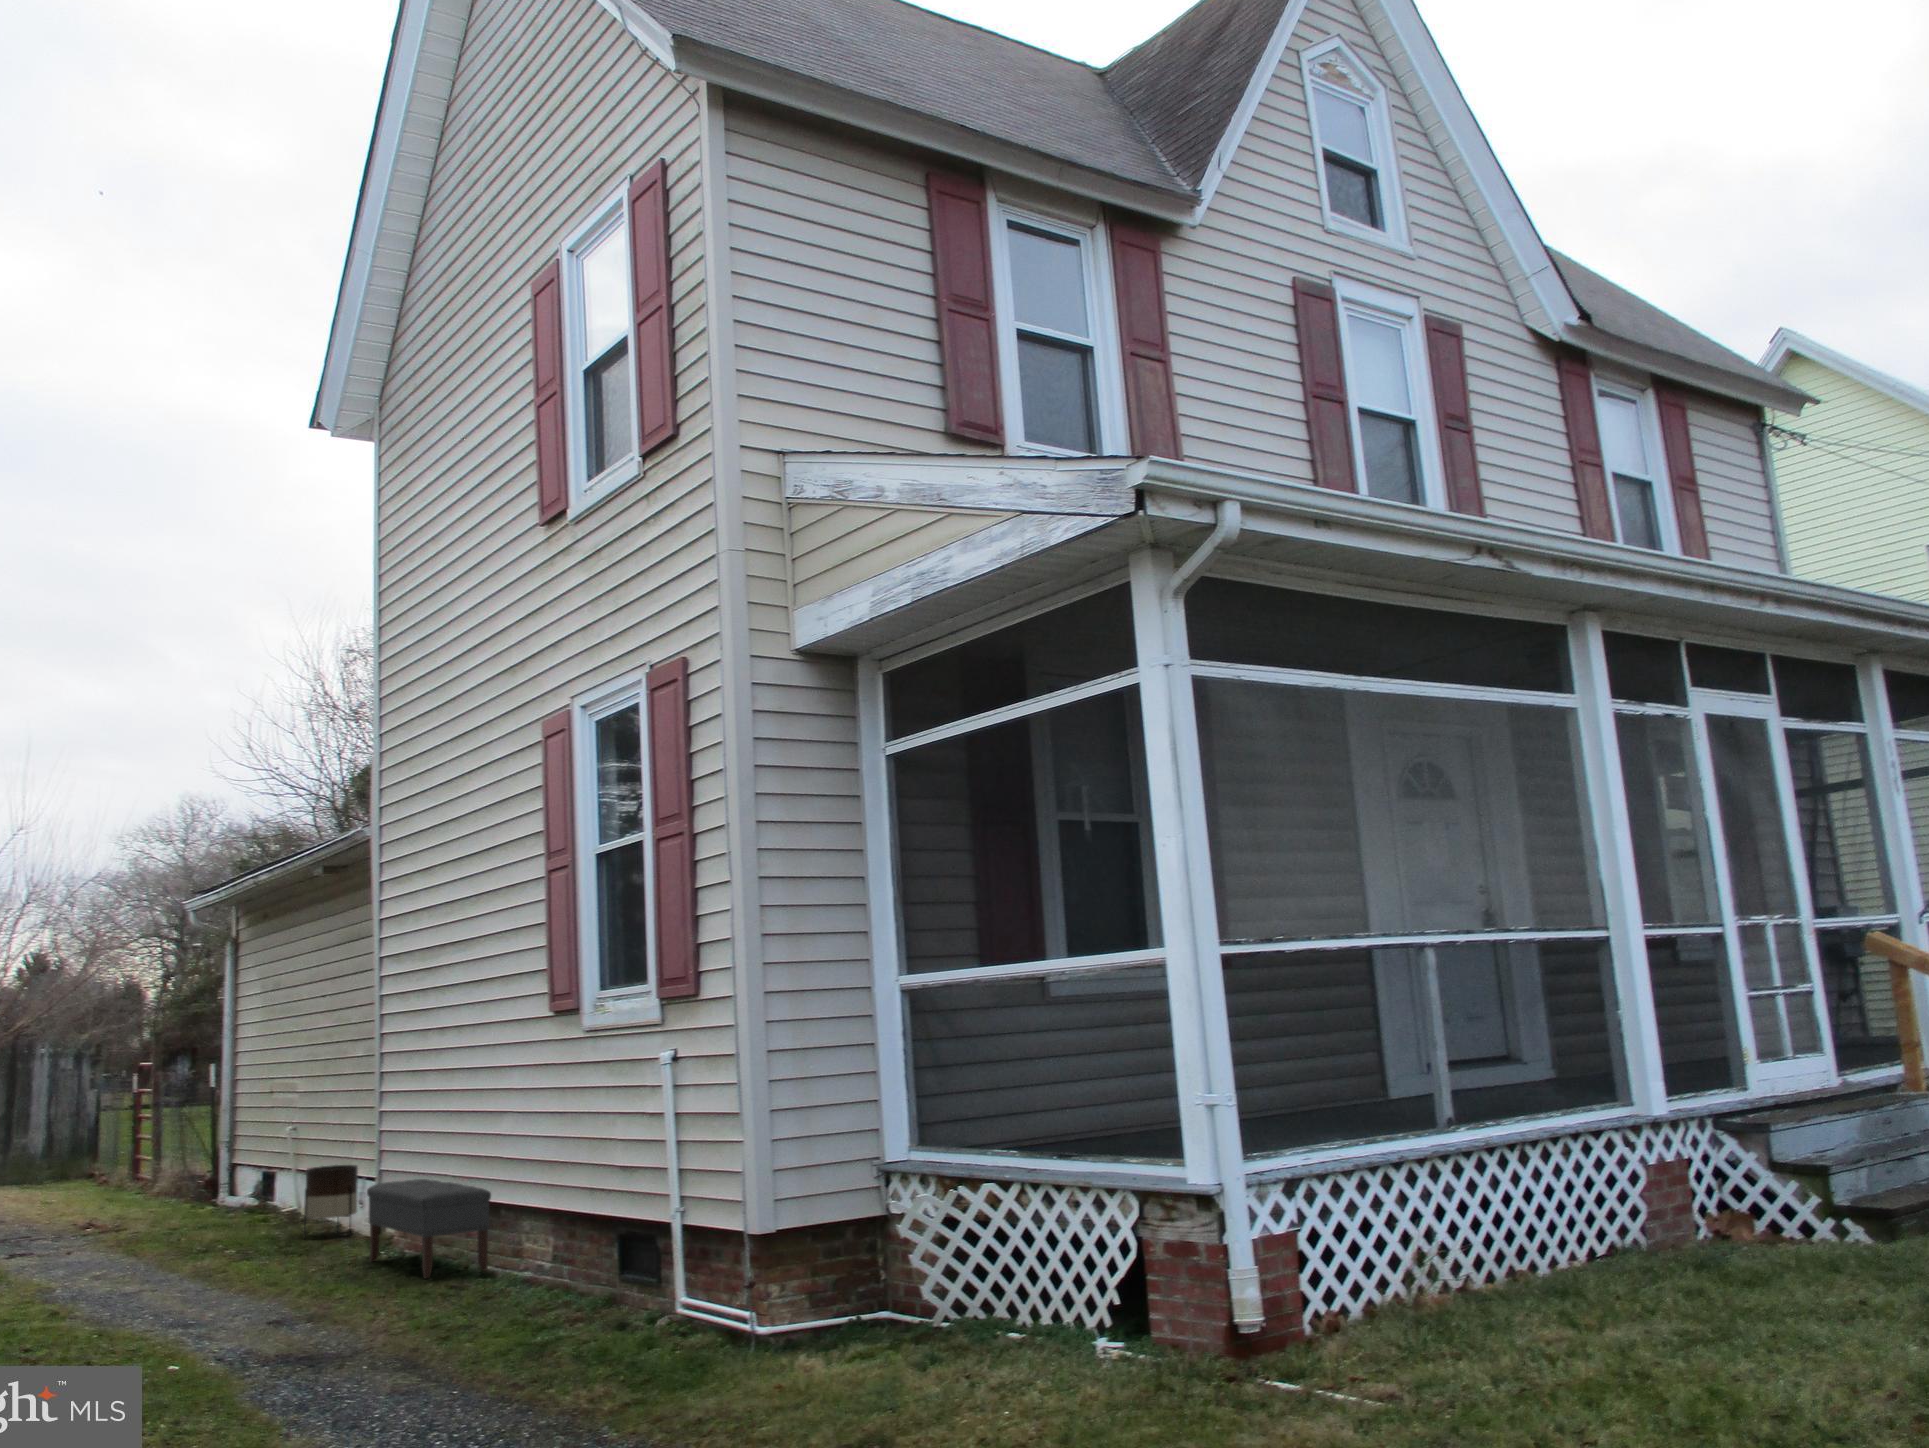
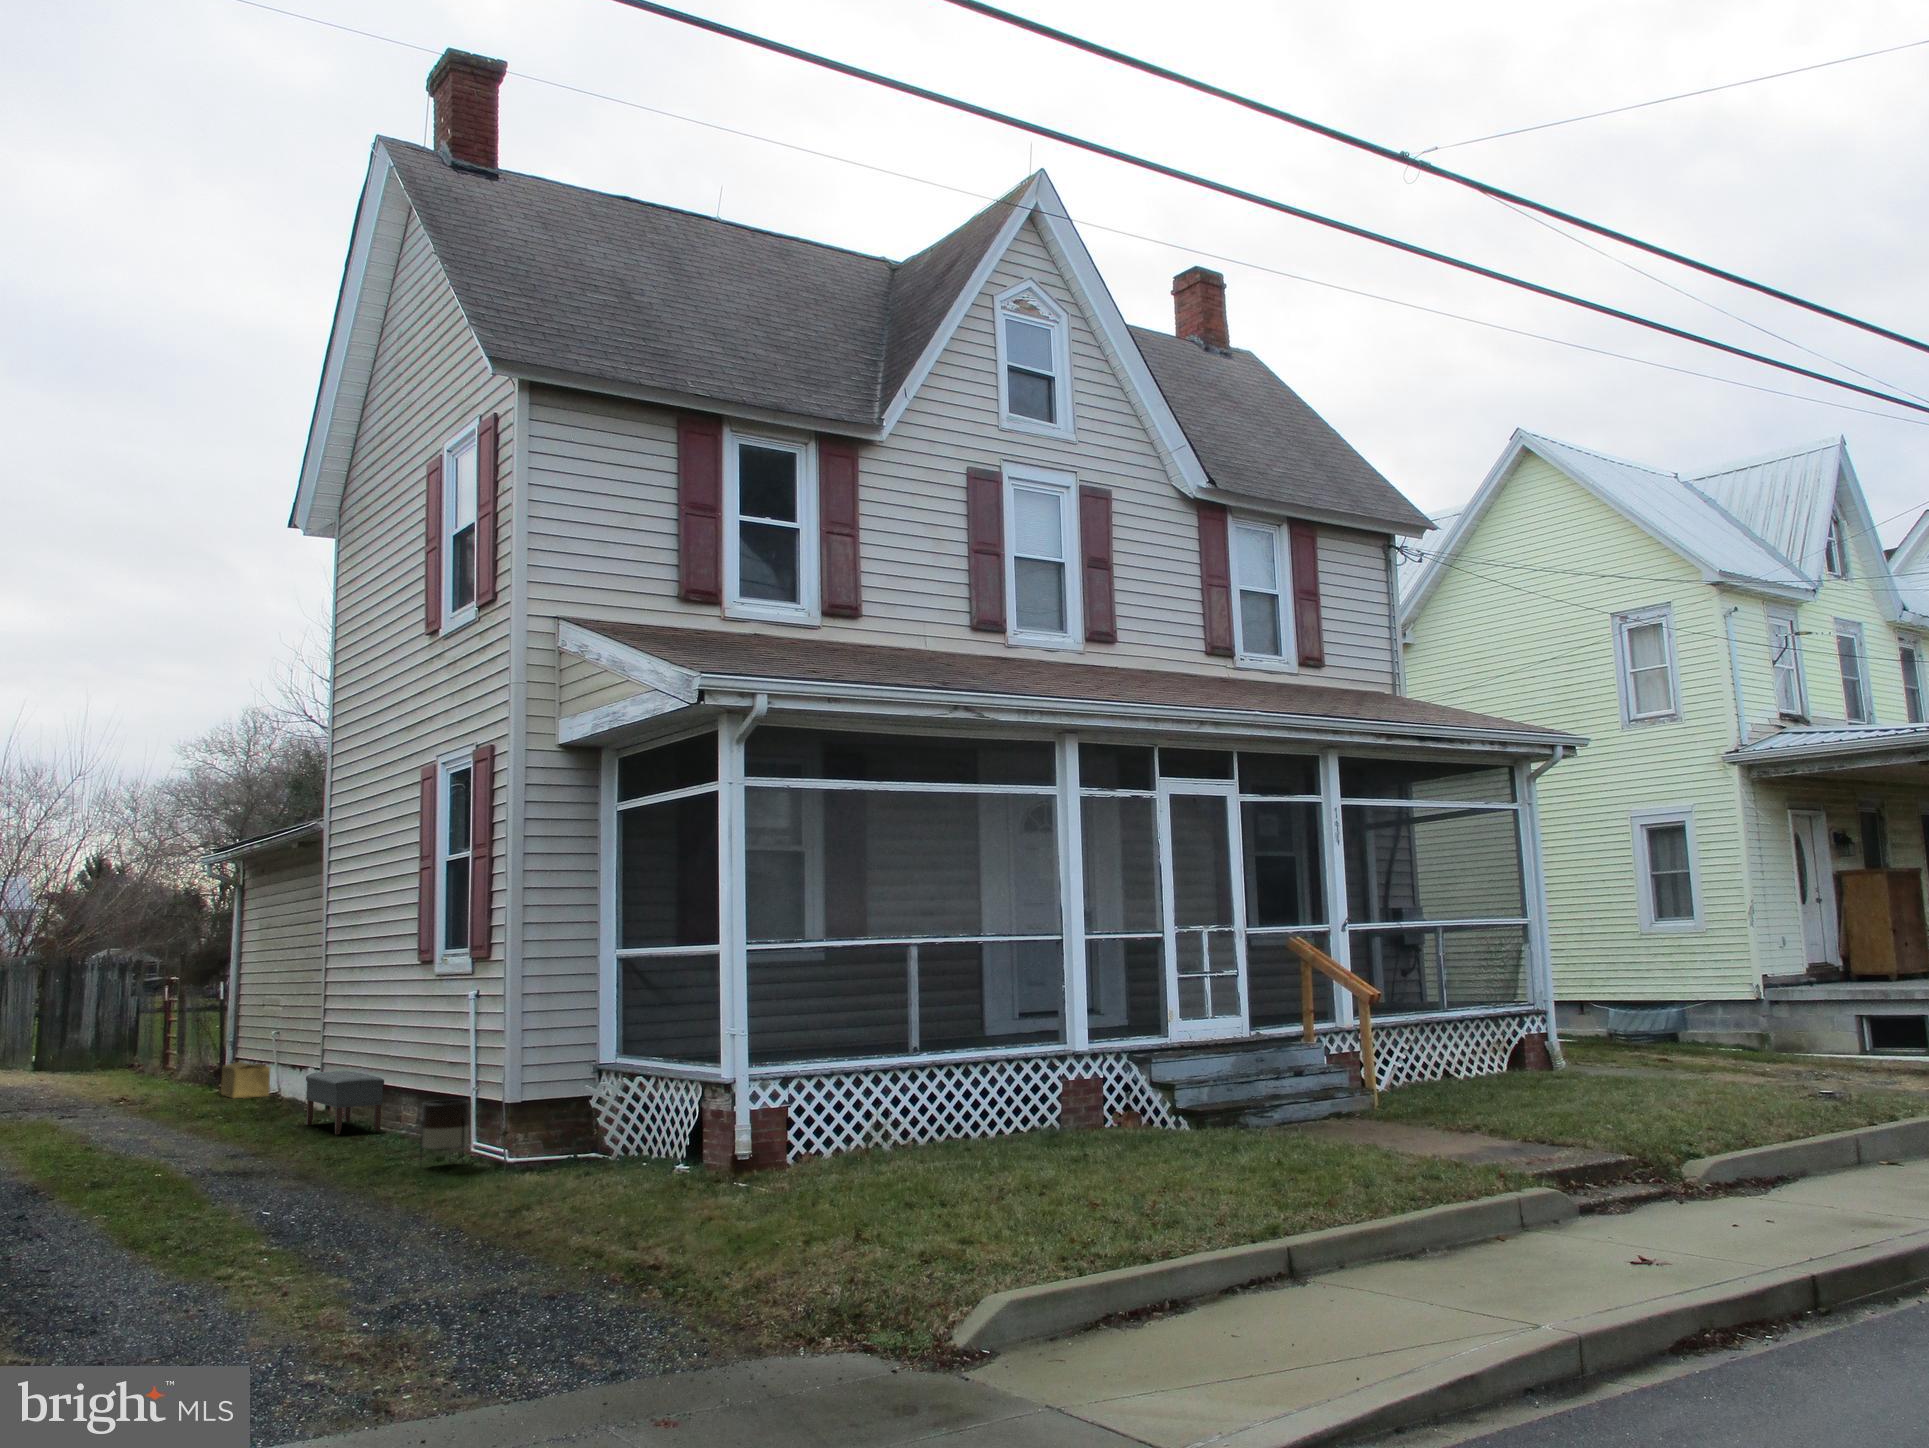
planter: present [304,1165,358,1235] -> present [420,1100,470,1161]
cardboard box: none [225,1167,293,1220] -> present [221,1062,270,1098]

